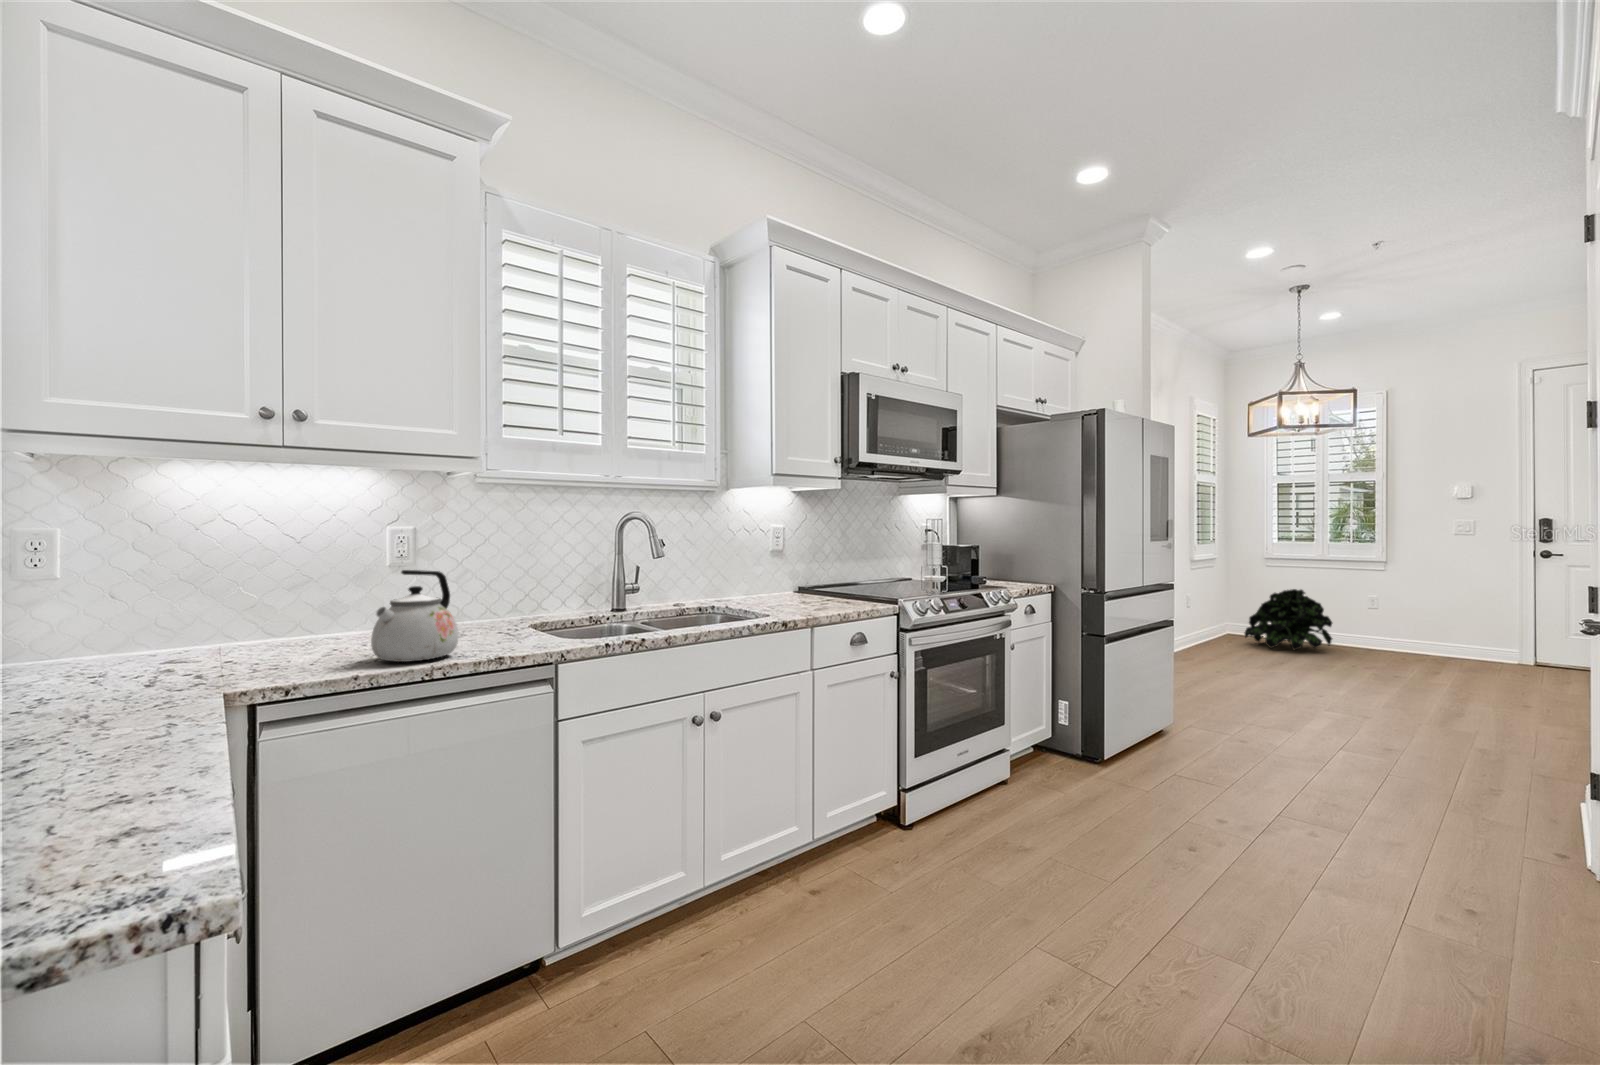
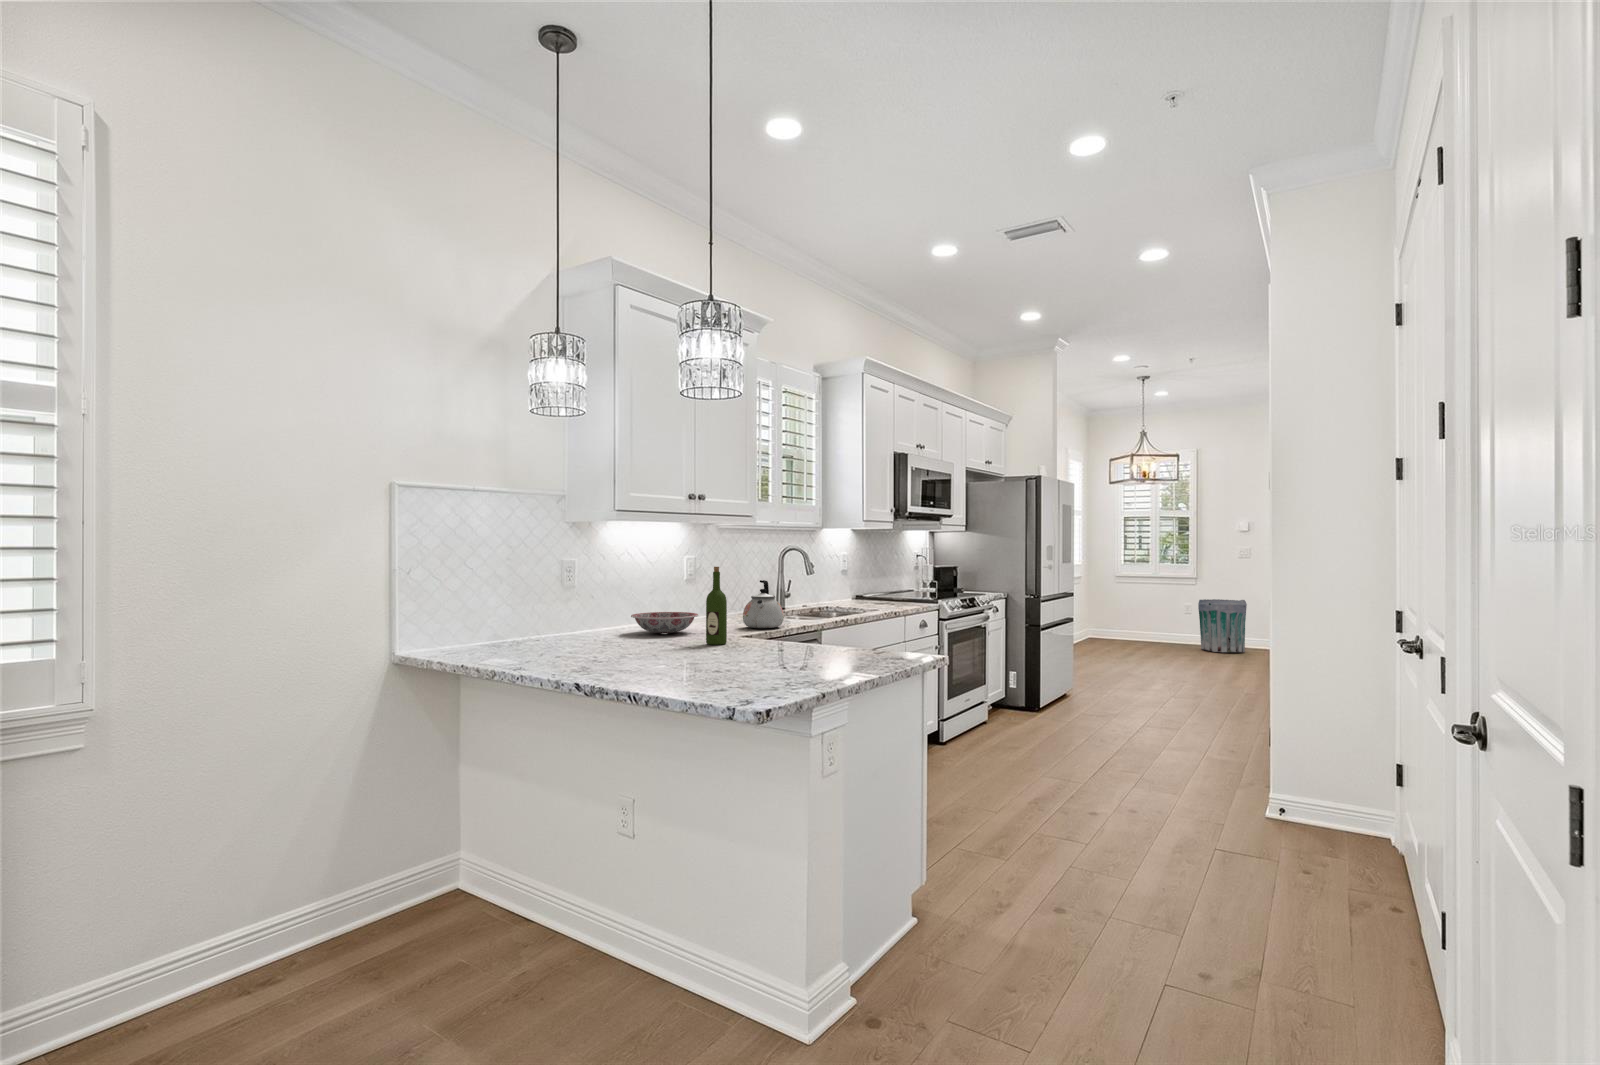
wine bottle: none [39,543,108,723] -> present [706,567,727,645]
potted plant: present [1245,589,1332,650] -> none [1102,599,1162,646]
trash can: none [1389,591,1469,667] -> present [1198,599,1247,652]
ceramic bowl: none [115,626,280,670] -> present [631,612,698,633]

